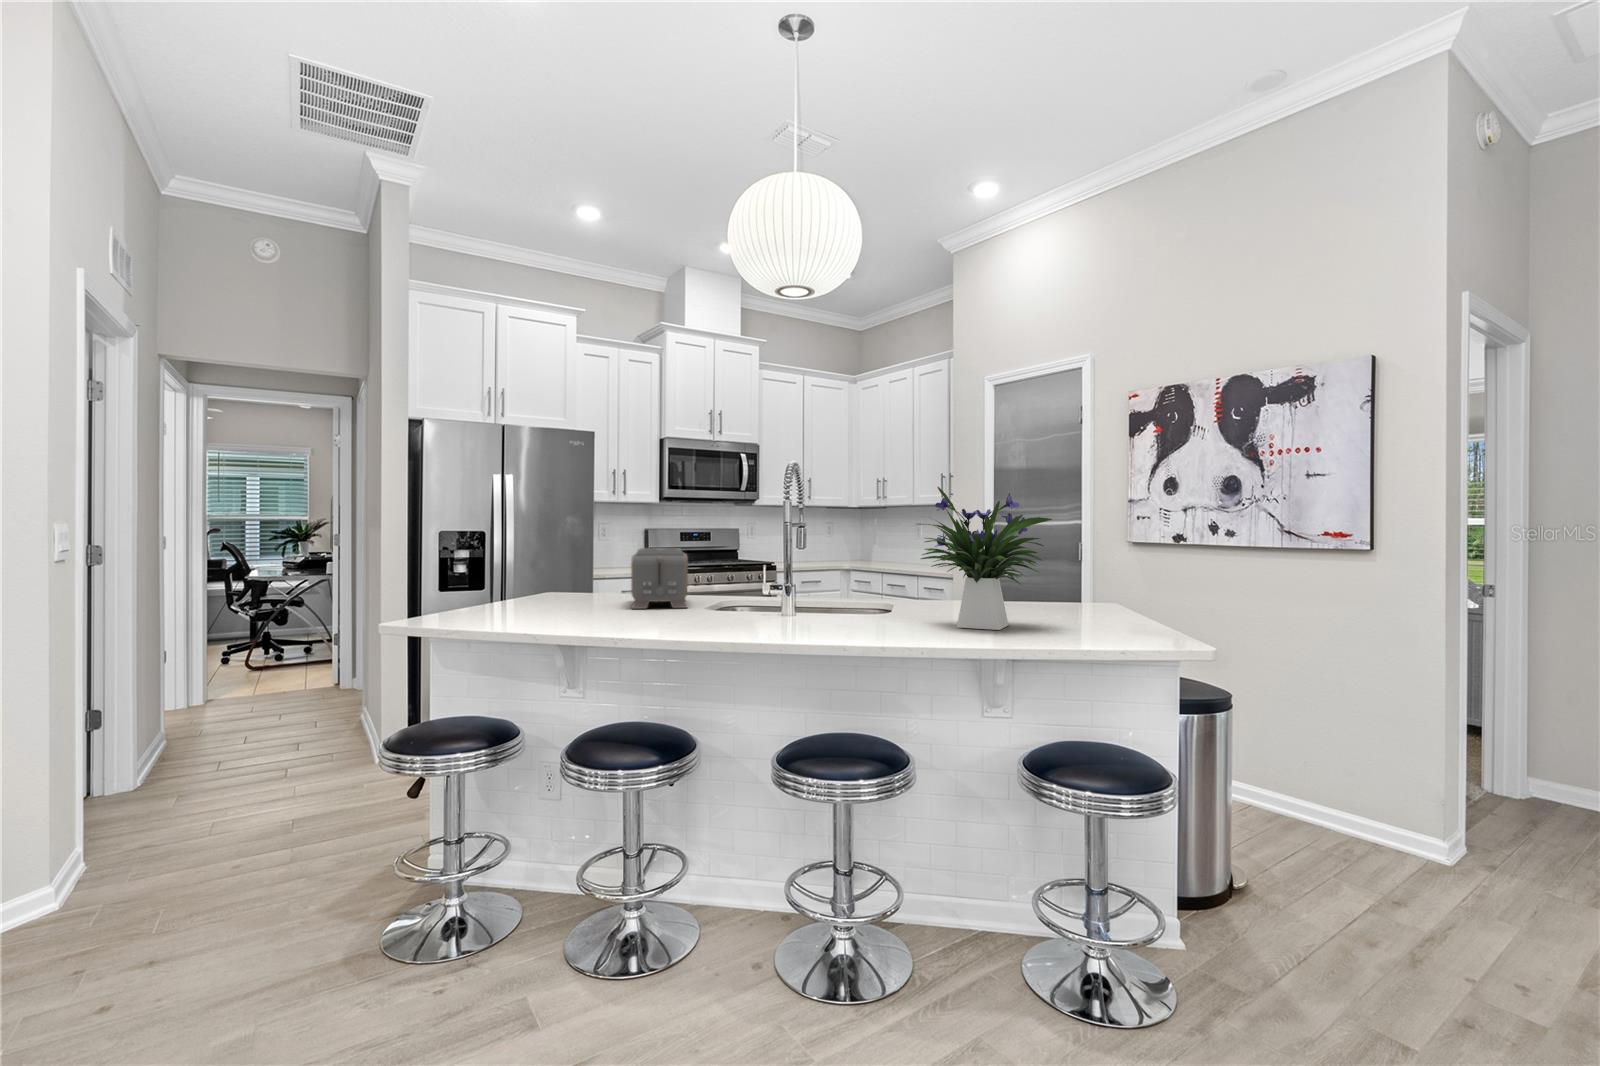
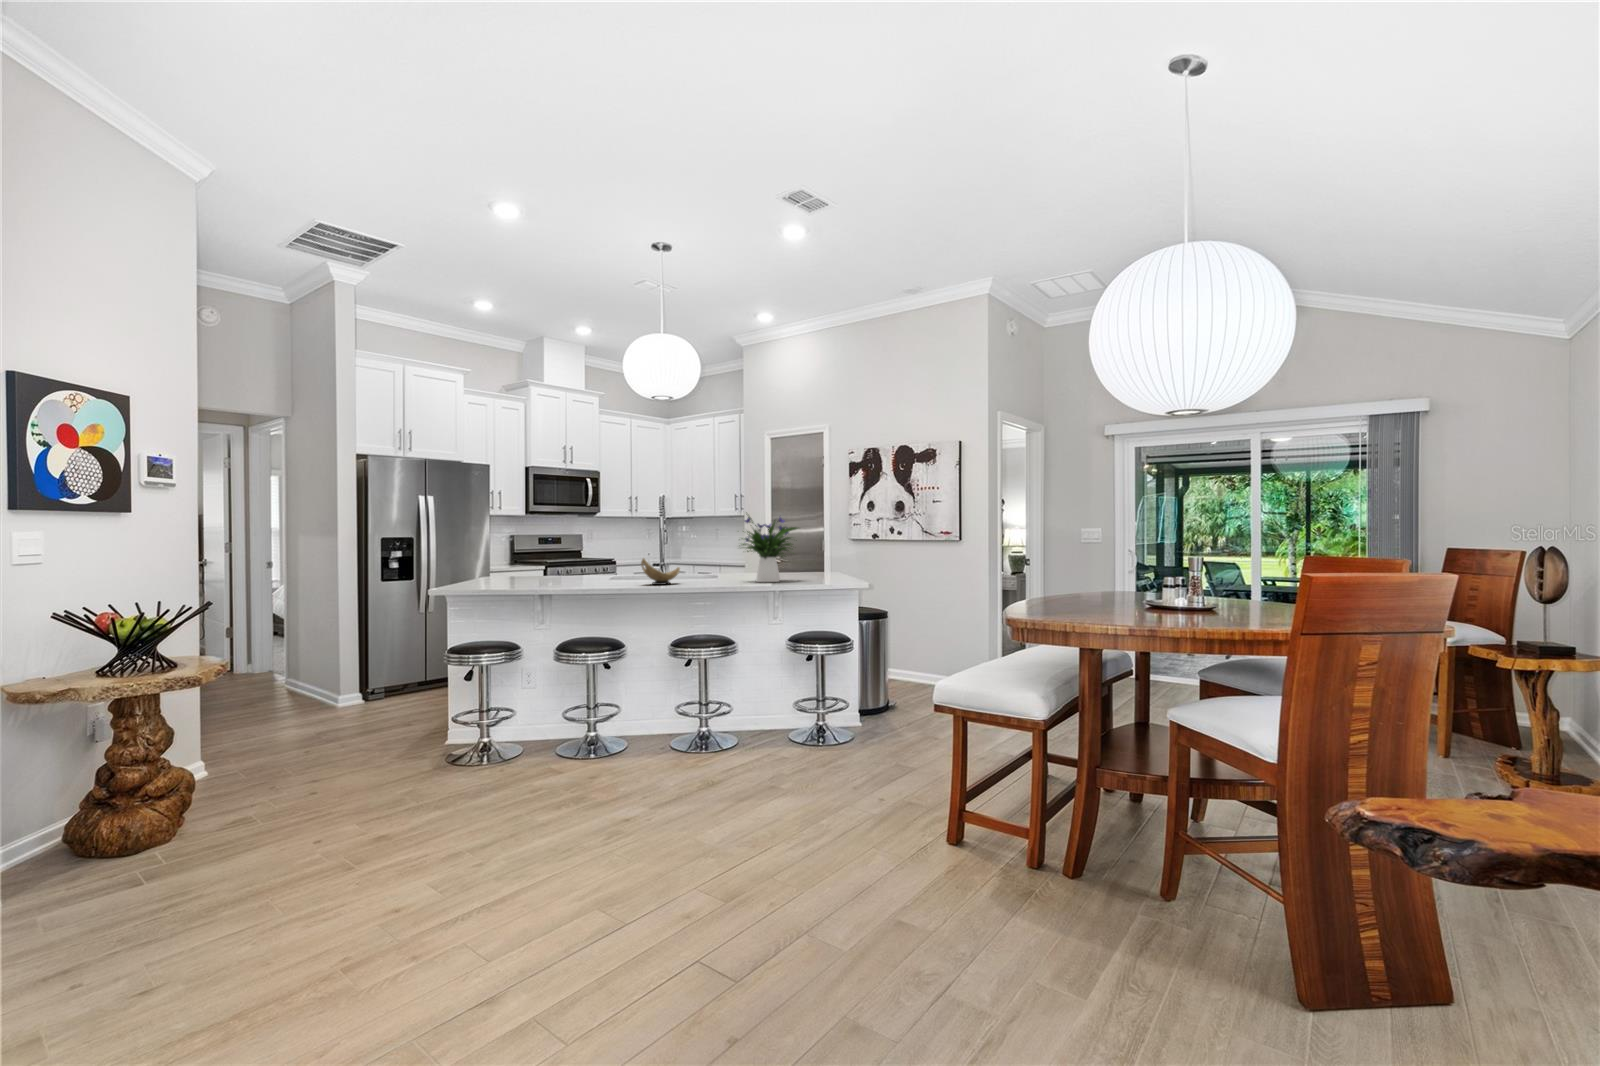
toaster: present [631,548,688,609] -> none [559,546,600,582]
decorative bowl: none [734,574,808,626] -> present [641,558,680,585]

